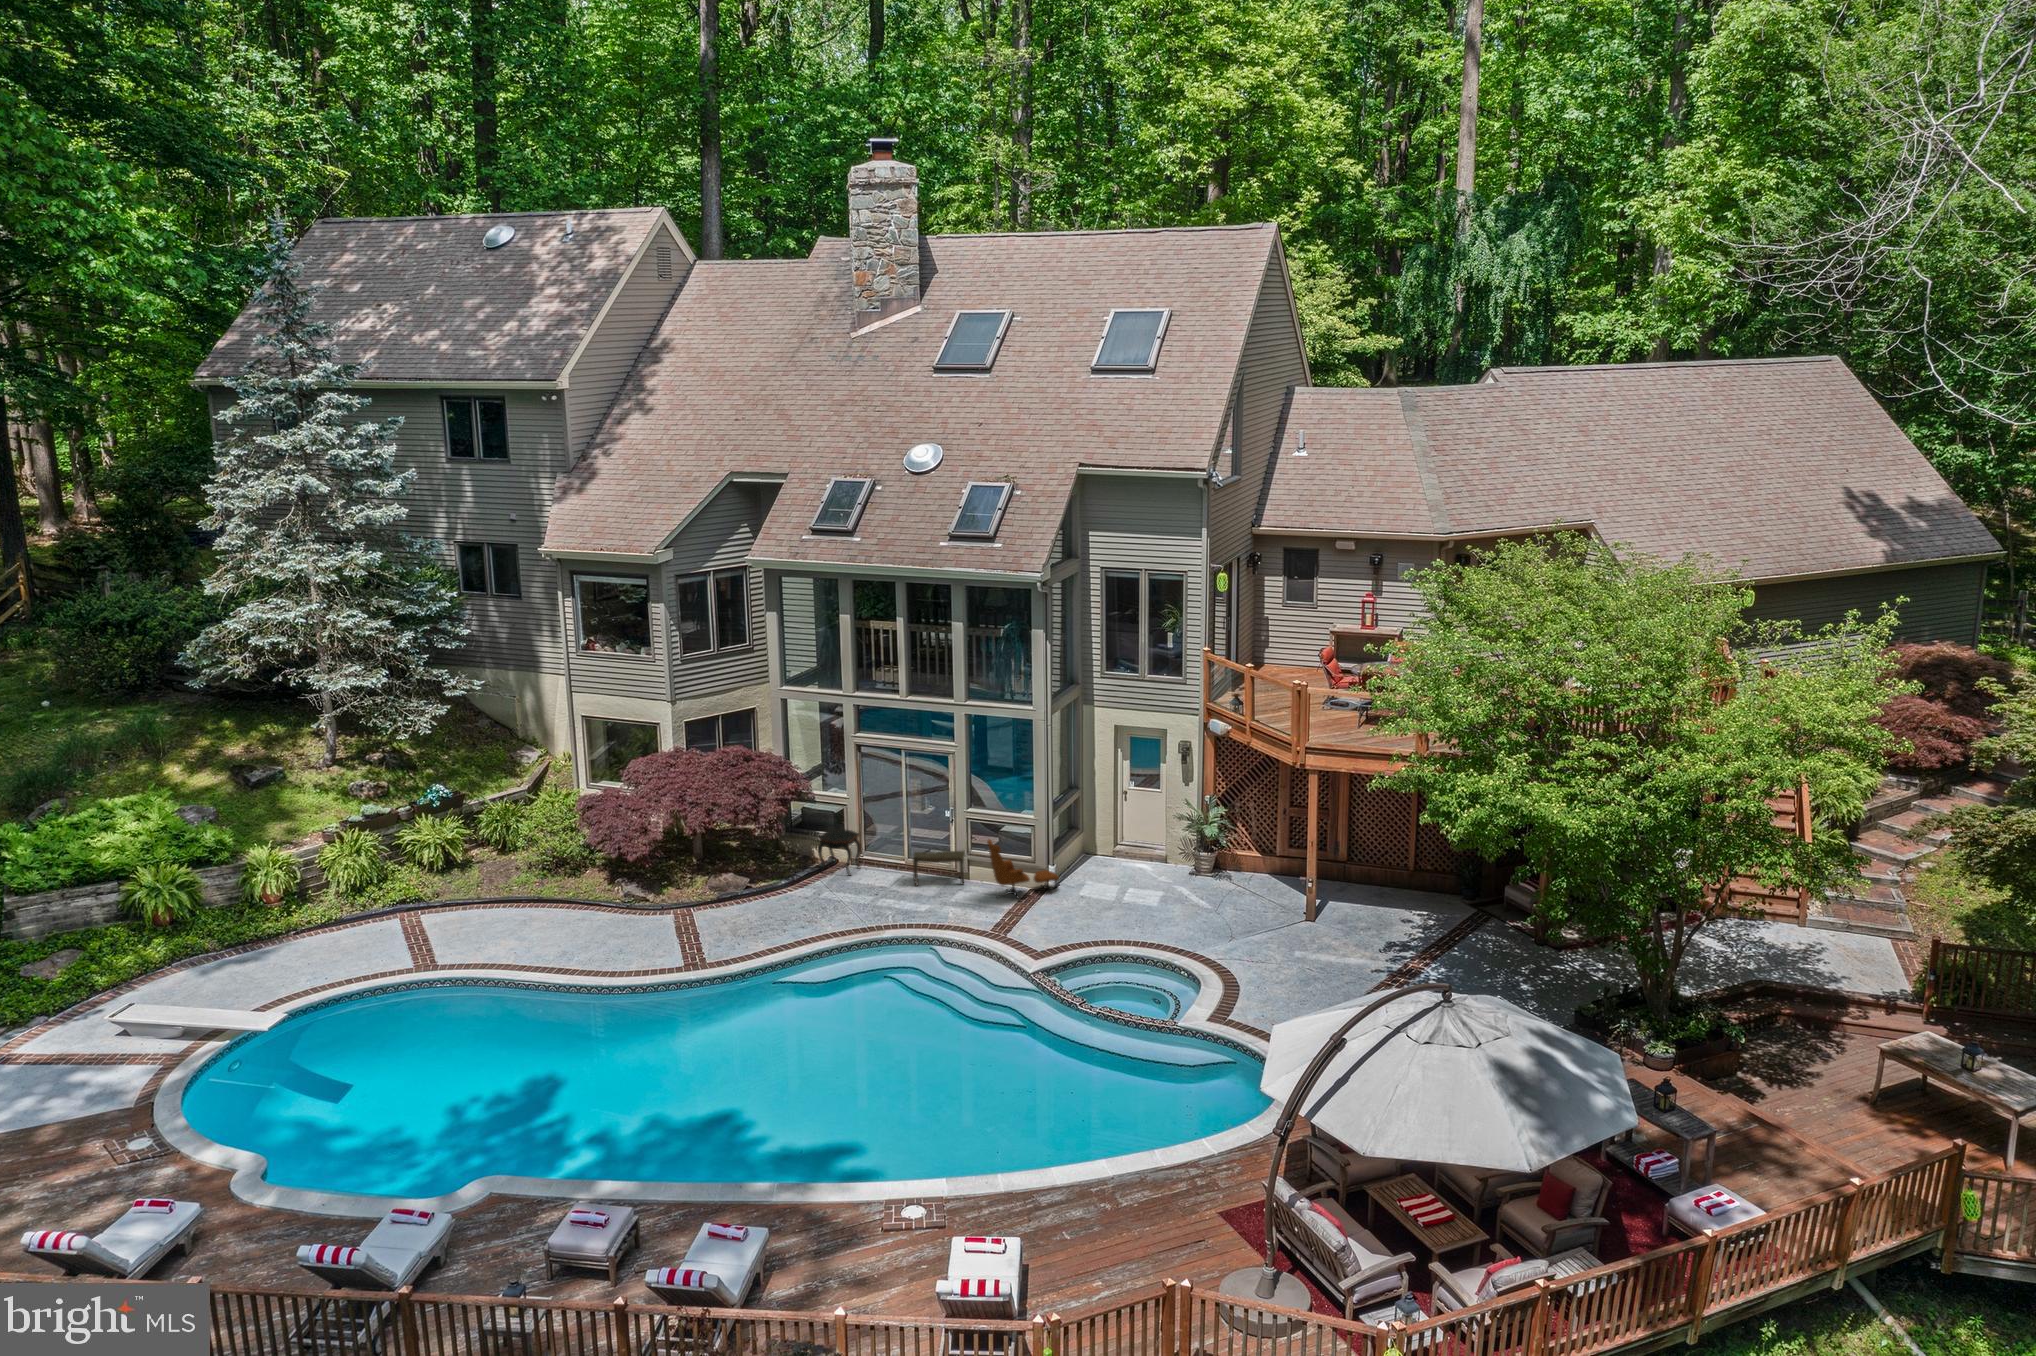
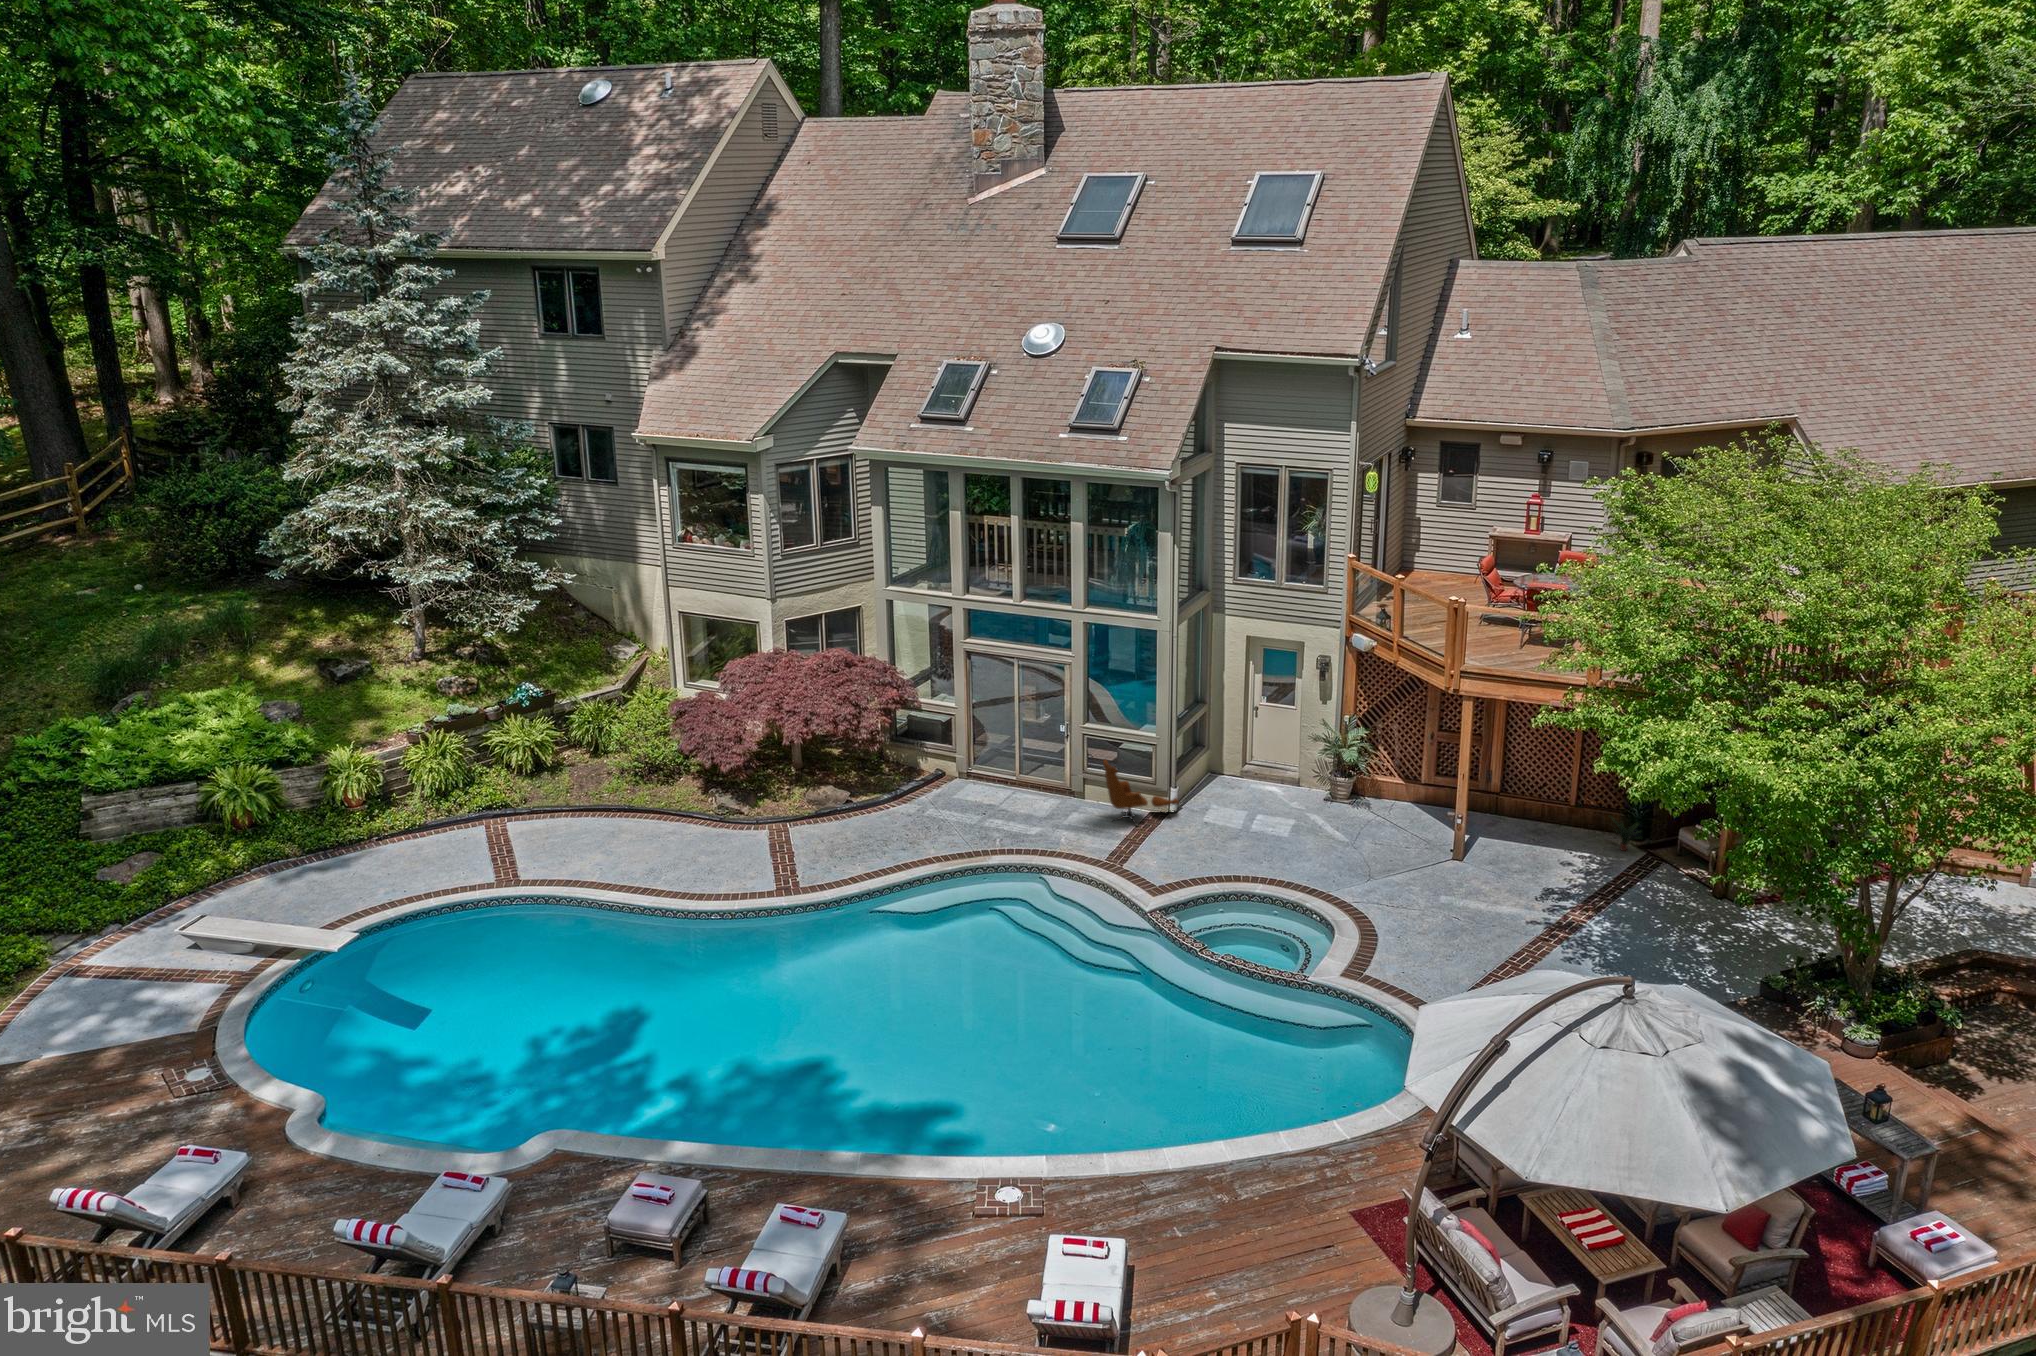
side table: present [818,829,861,875] -> none [921,741,966,791]
bench: present [913,851,965,886] -> none [1022,768,1078,805]
potted plant: none [1443,876,1474,909] -> present [1609,816,1641,851]

